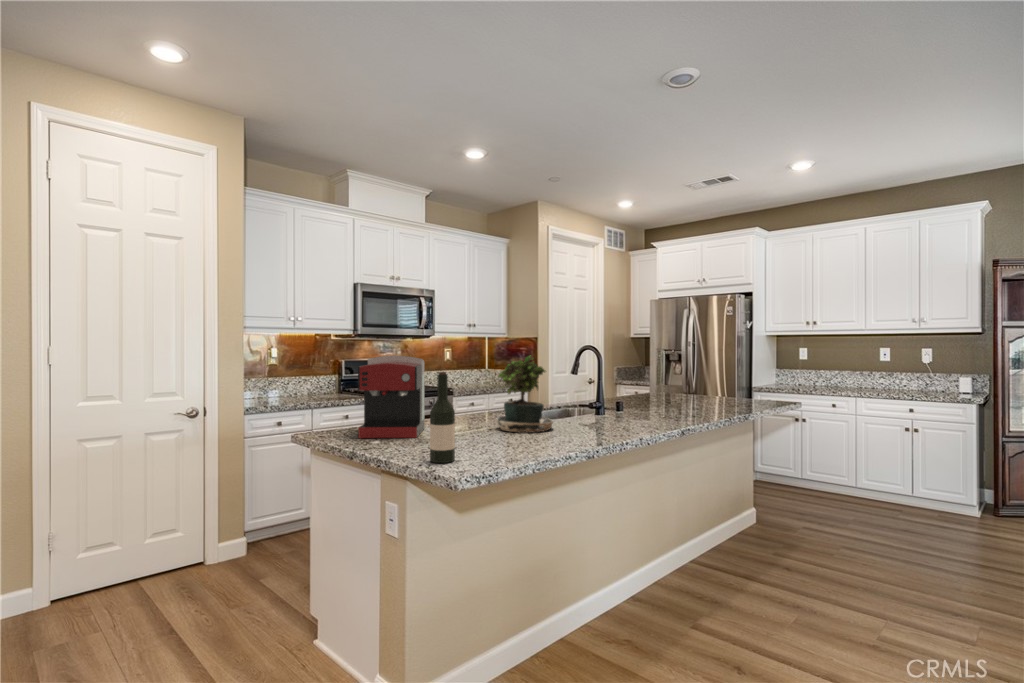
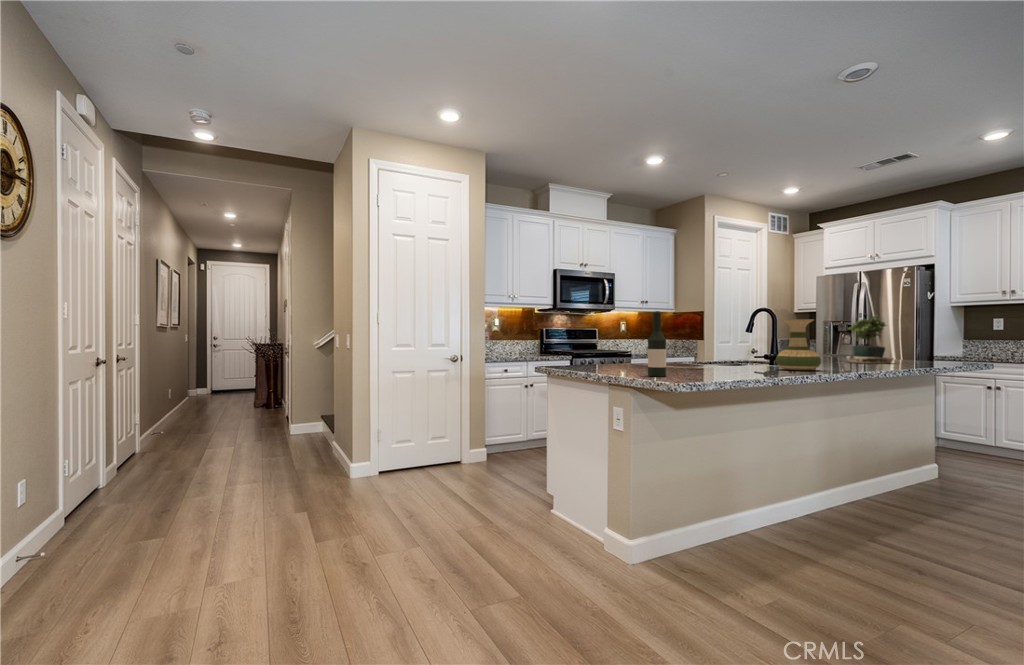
coffee maker: present [358,355,424,438] -> none [583,311,628,369]
potted plant: present [496,356,553,433] -> present [847,316,894,364]
vase: none [597,369,644,431] -> present [776,319,821,371]

